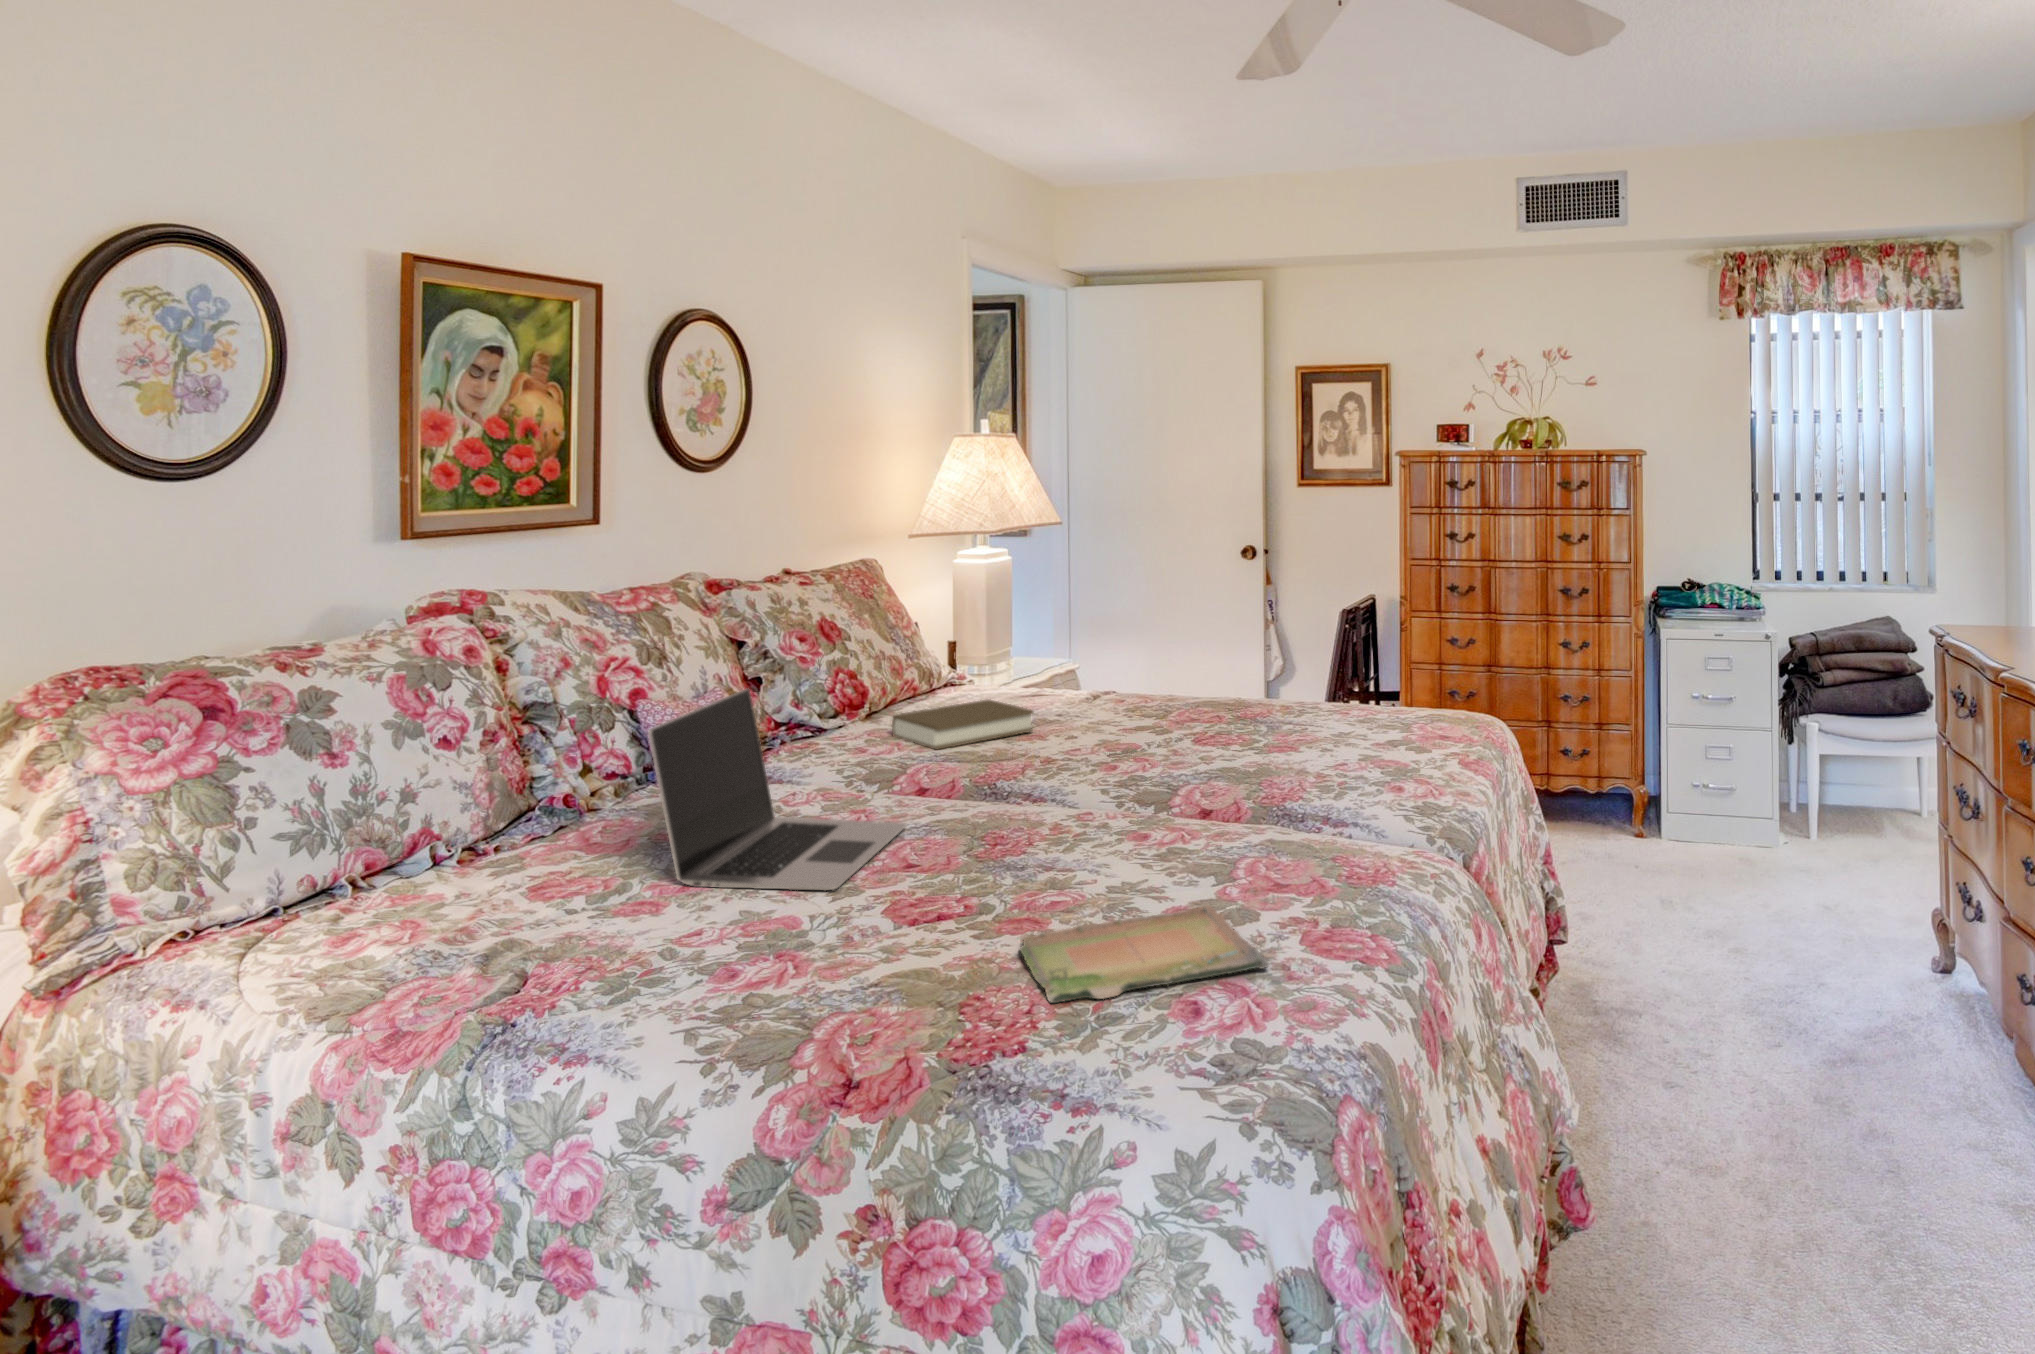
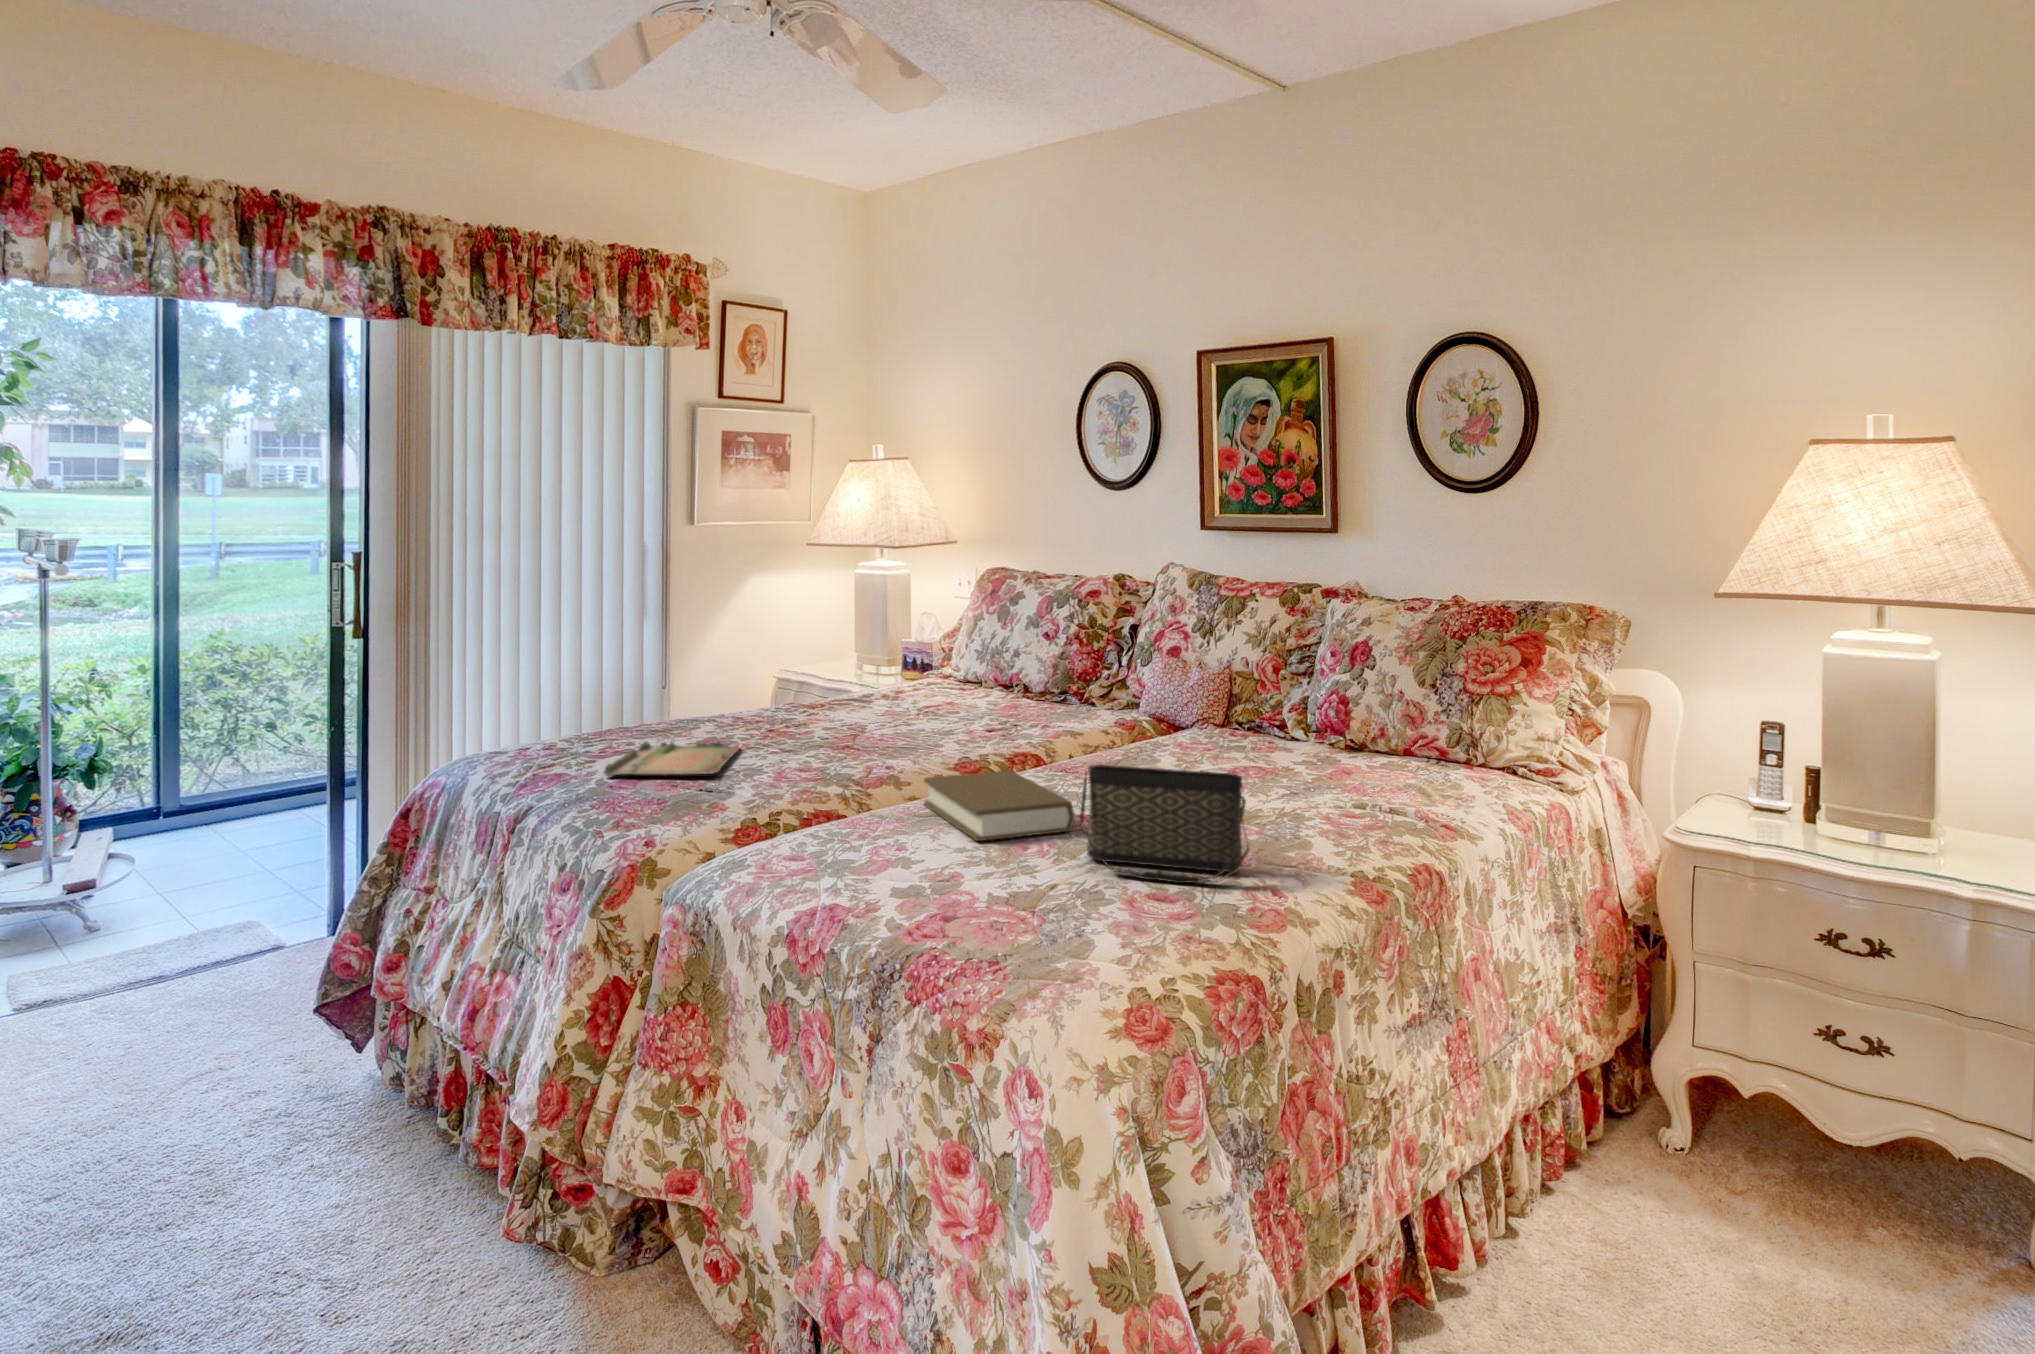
handbag: none [1267,684,1325,770] -> present [1080,765,1249,883]
laptop: present [648,689,906,891] -> none [879,621,1052,742]
book: present [892,699,1033,750] -> present [924,770,1075,841]

